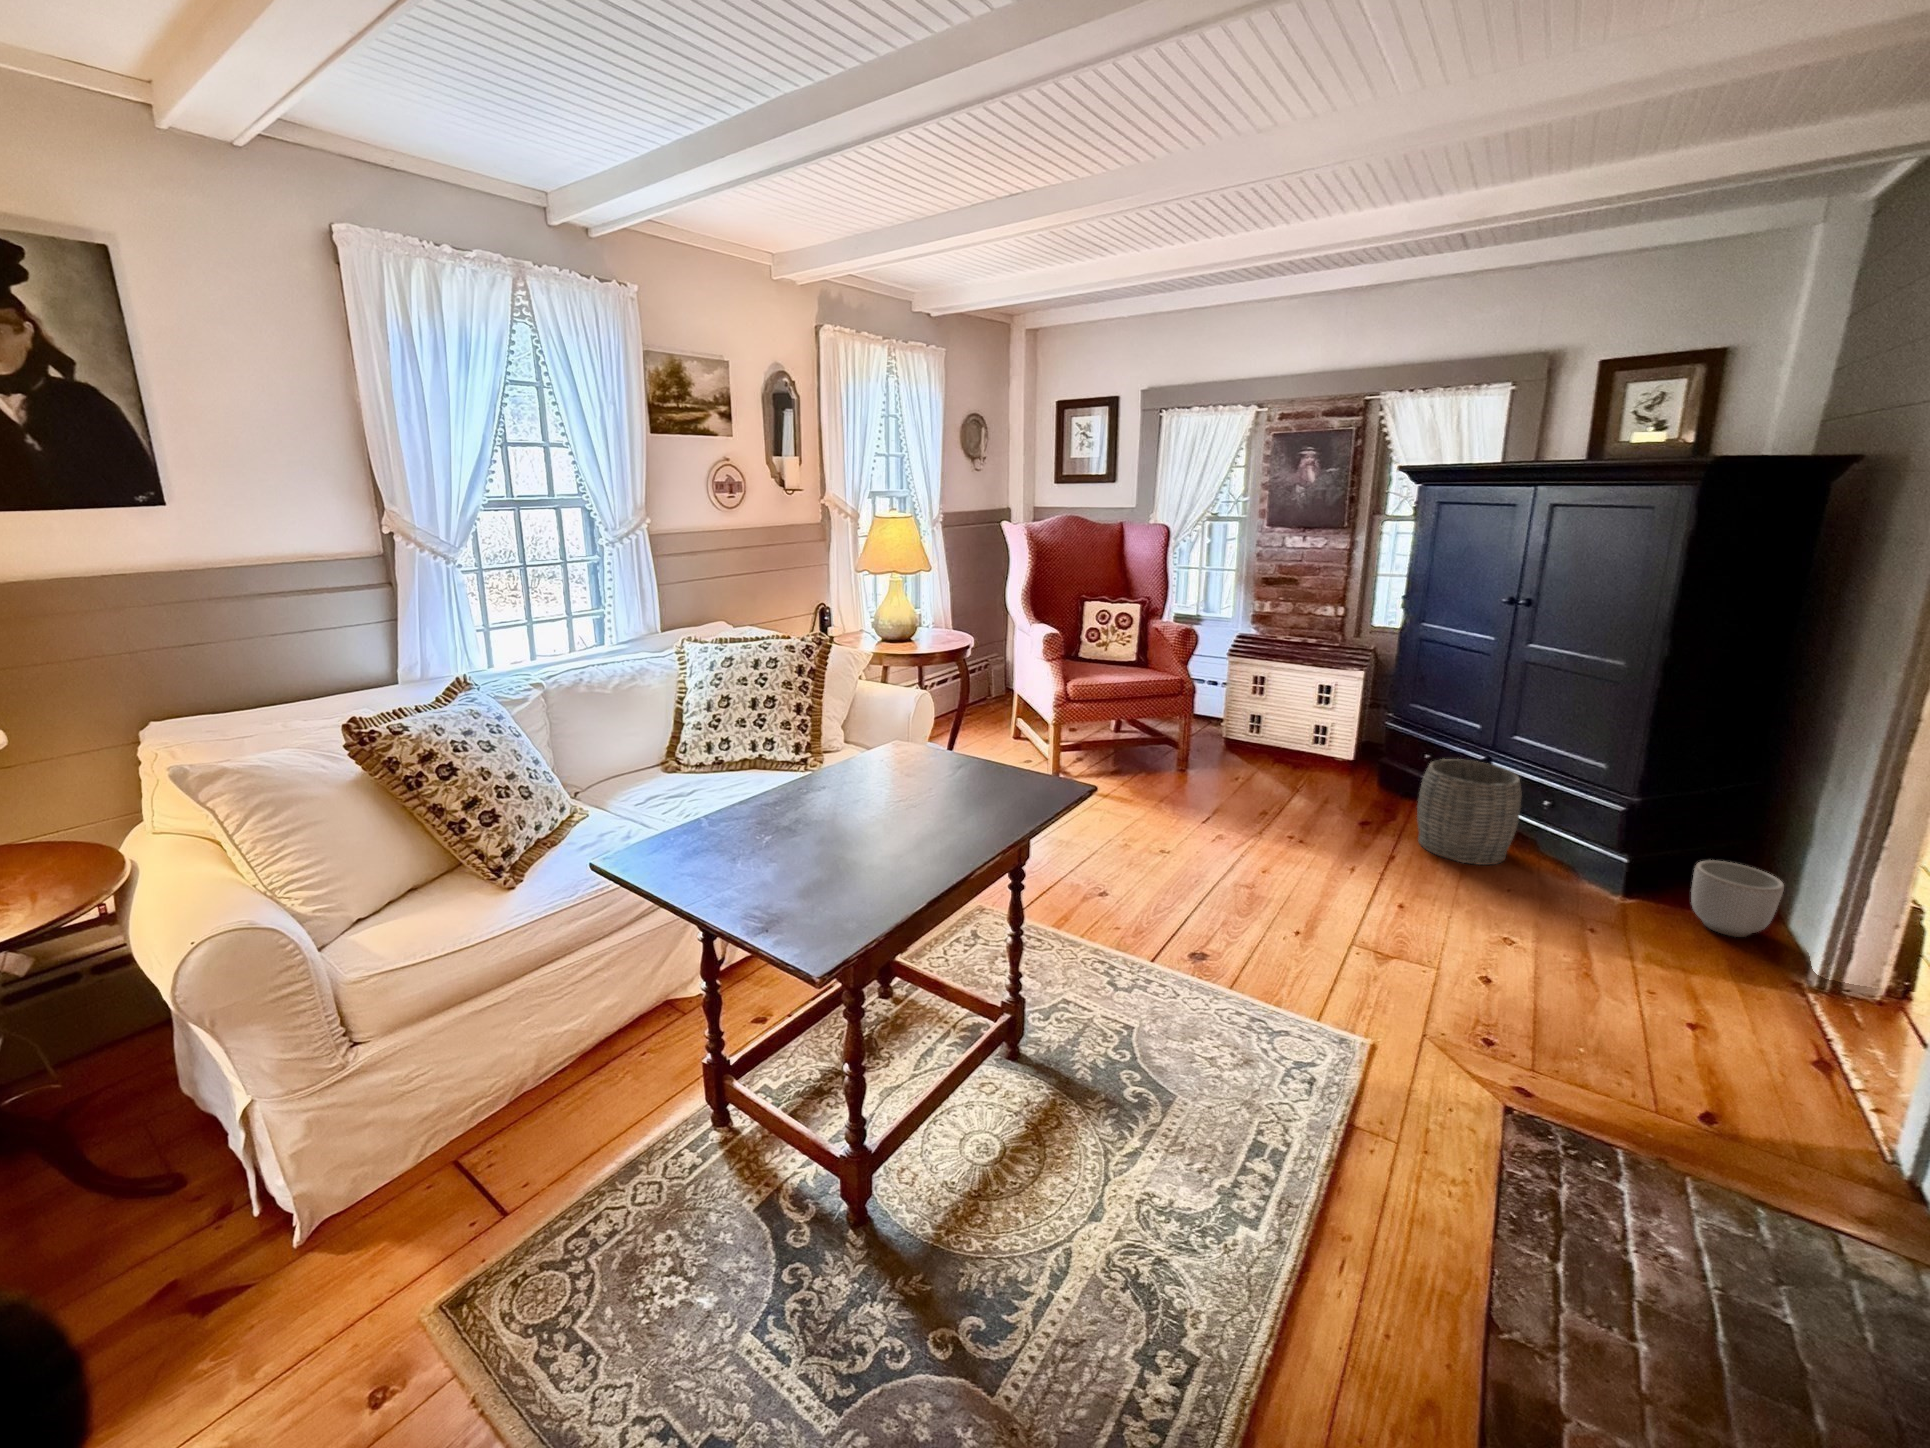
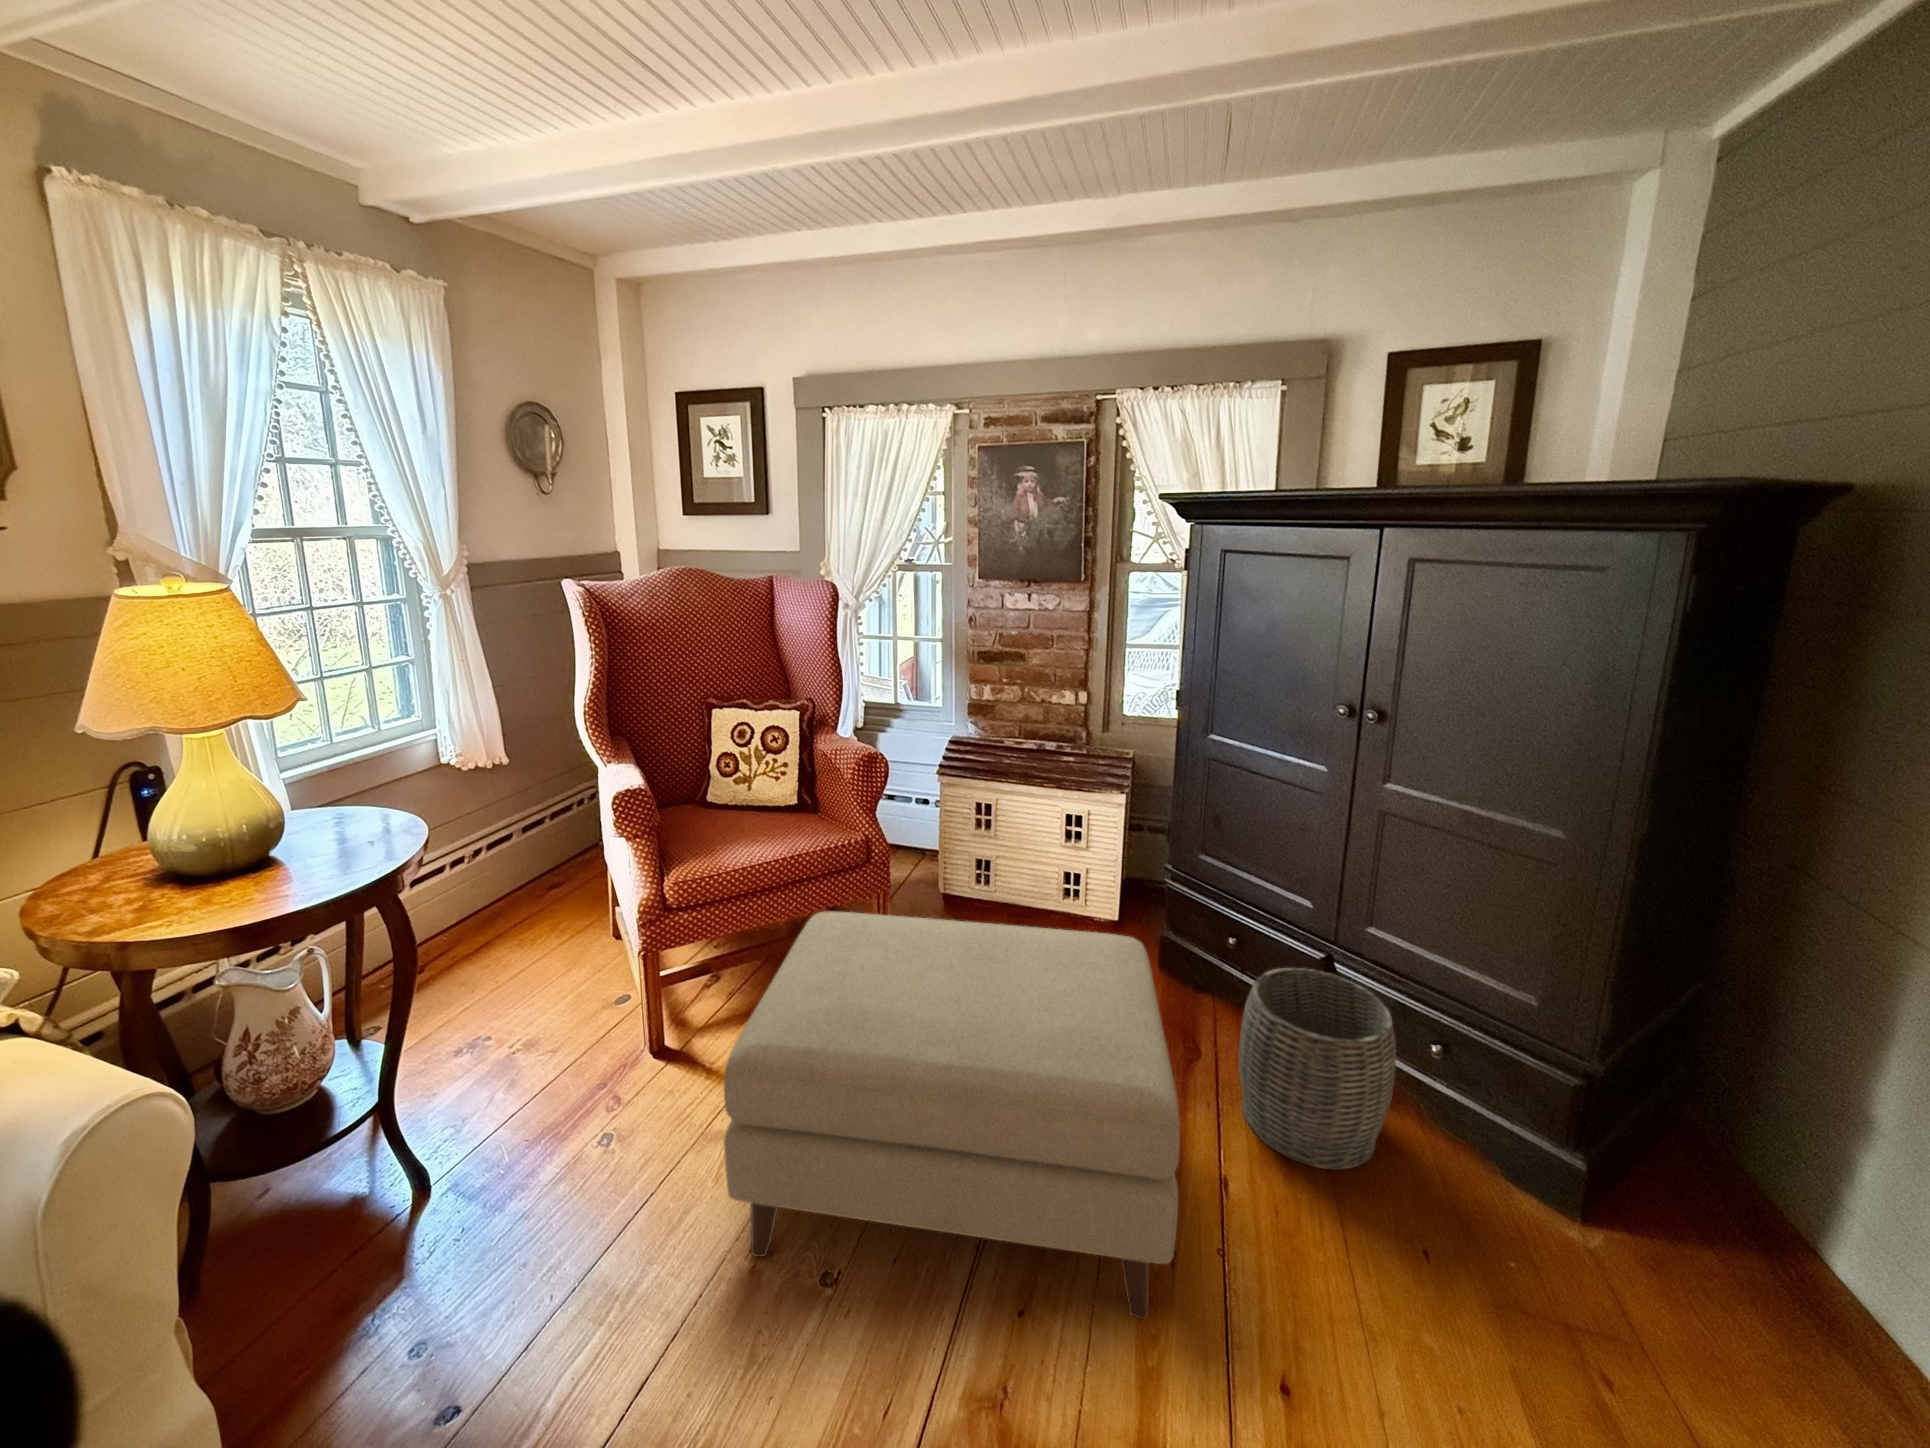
ottoman: none [1117,703,1360,884] -> present [724,912,1180,1319]
planter: present [1691,860,1784,937] -> none [1682,1159,1842,1311]

